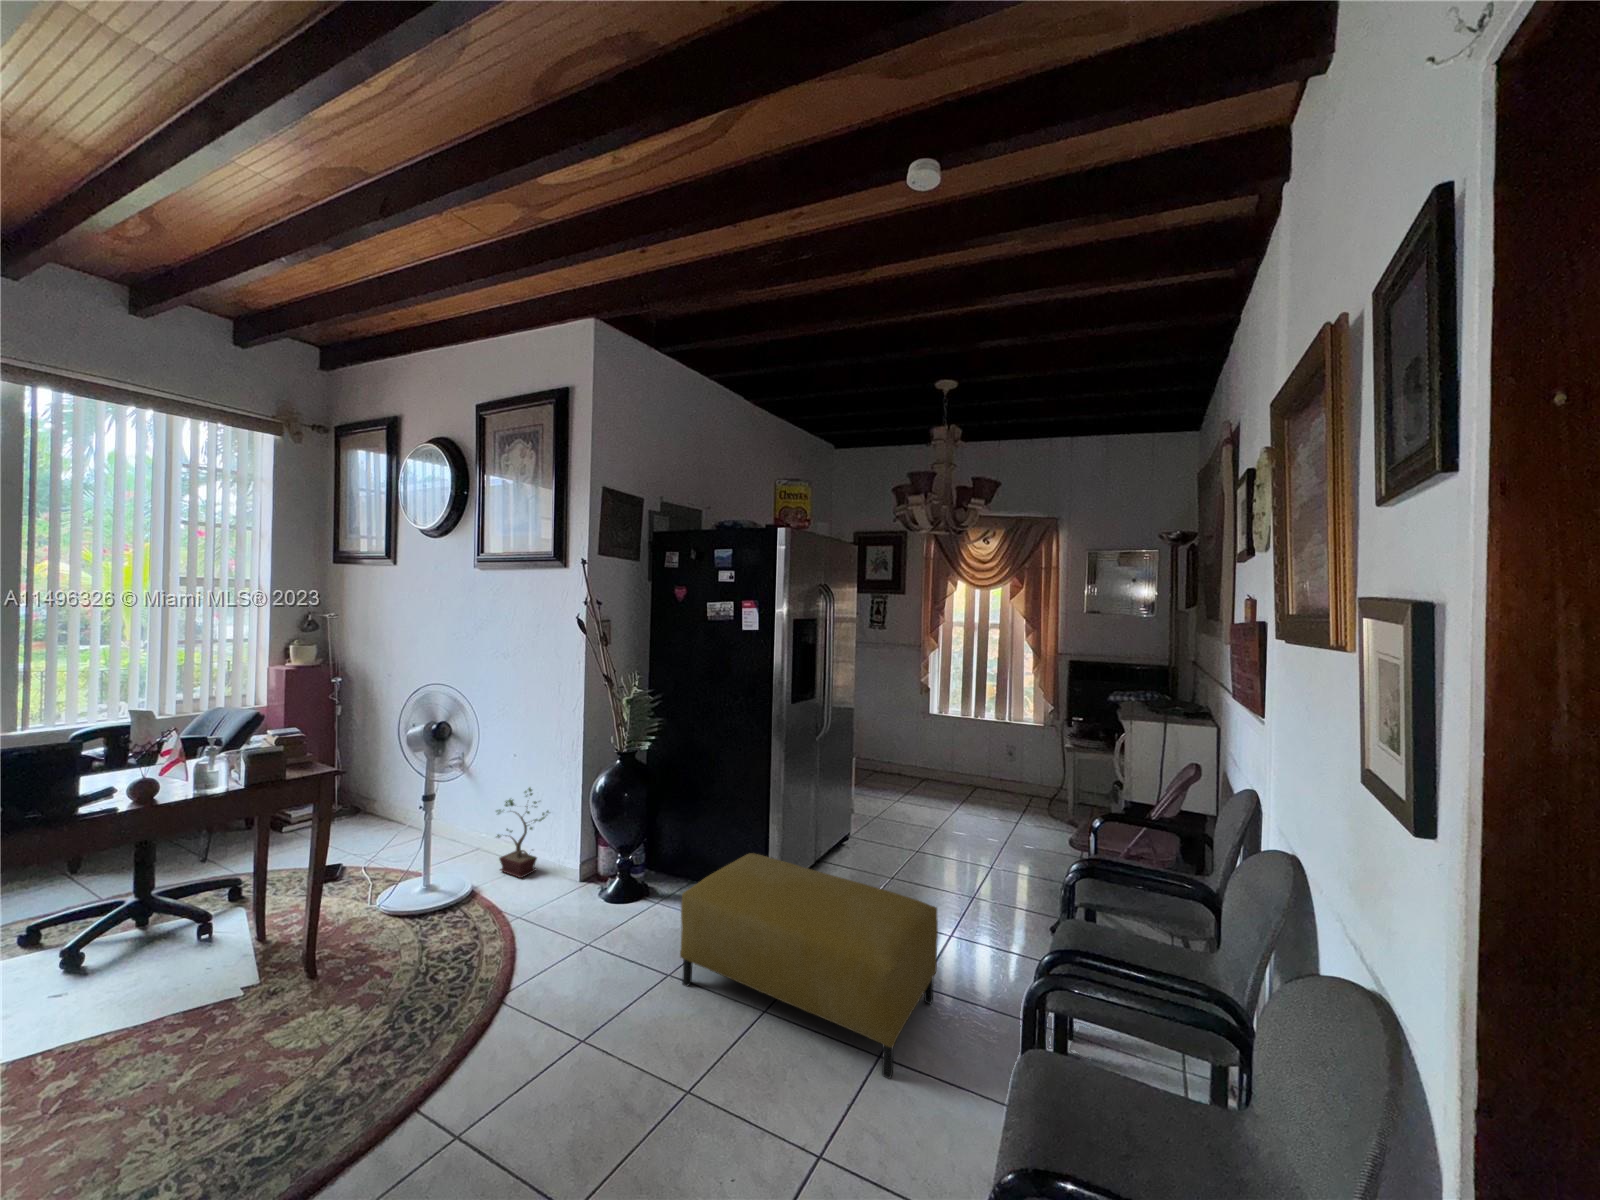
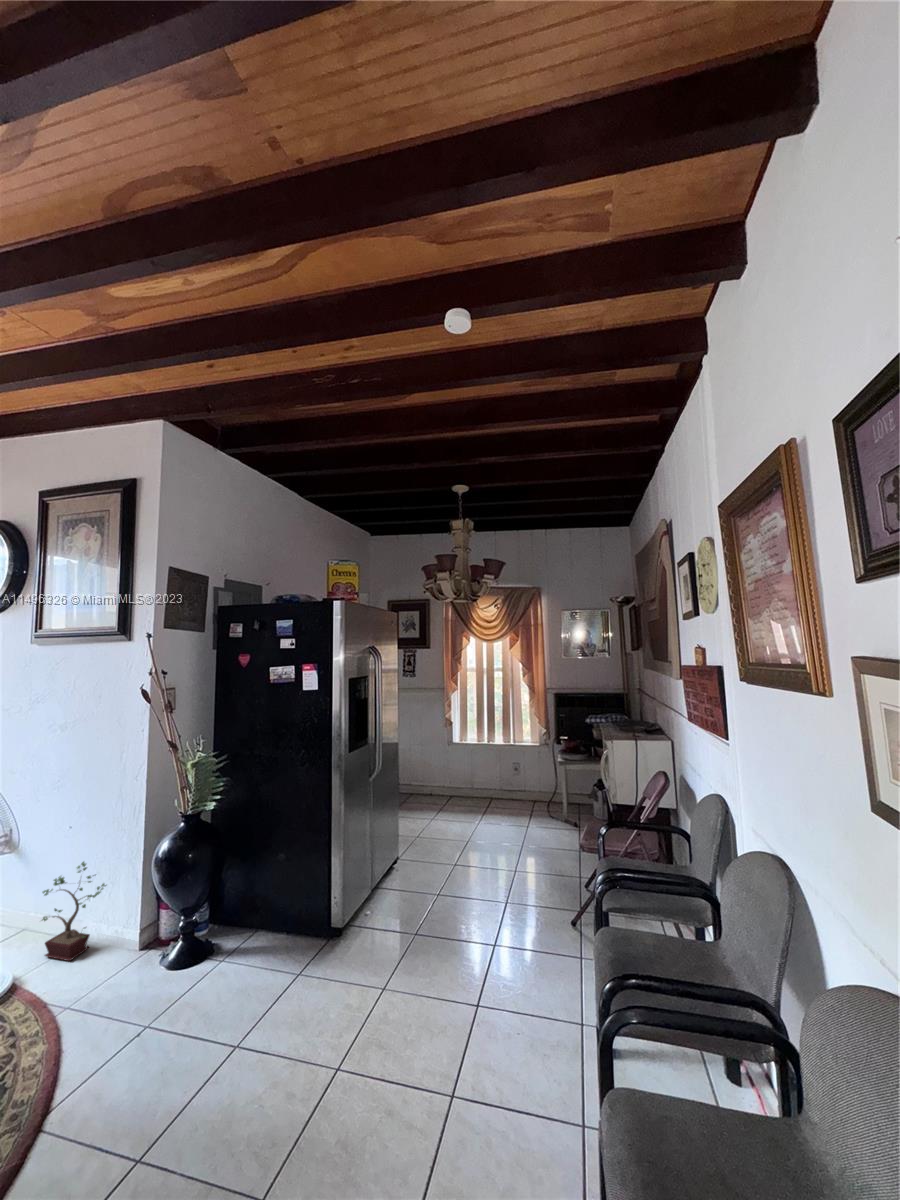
ottoman: present [680,853,938,1079] -> none [249,898,489,1108]

